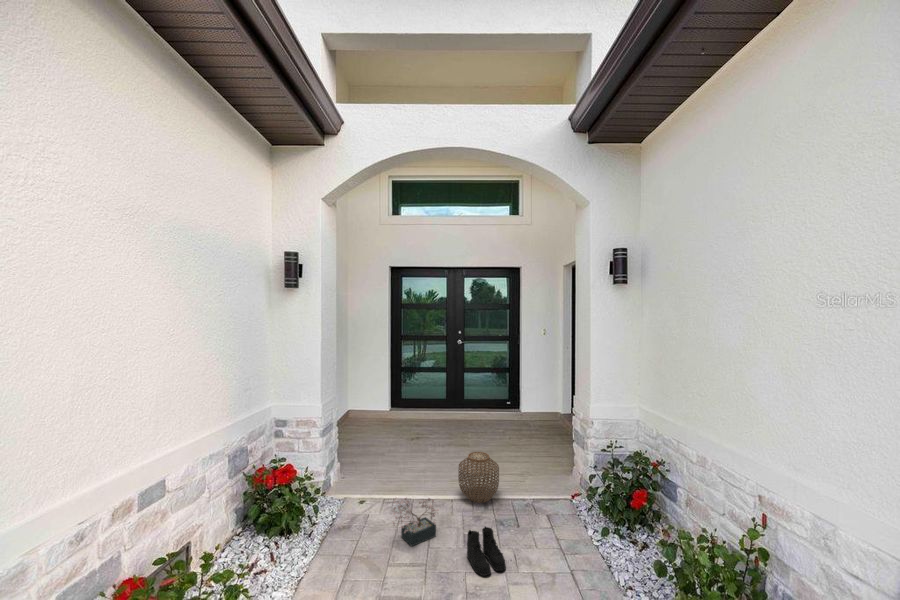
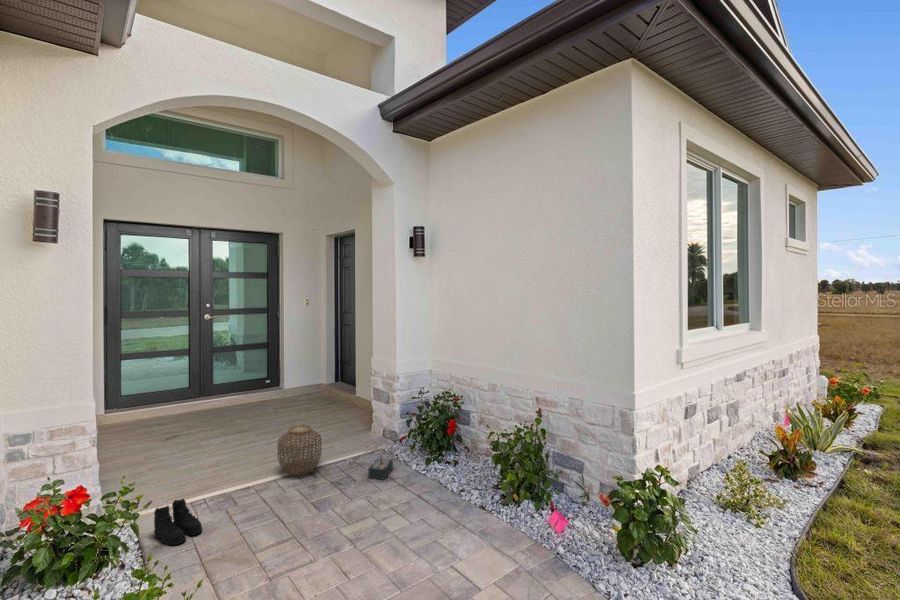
decorative plant: present [393,498,439,546] -> present [363,444,393,479]
boots: present [467,526,506,576] -> present [154,499,202,545]

